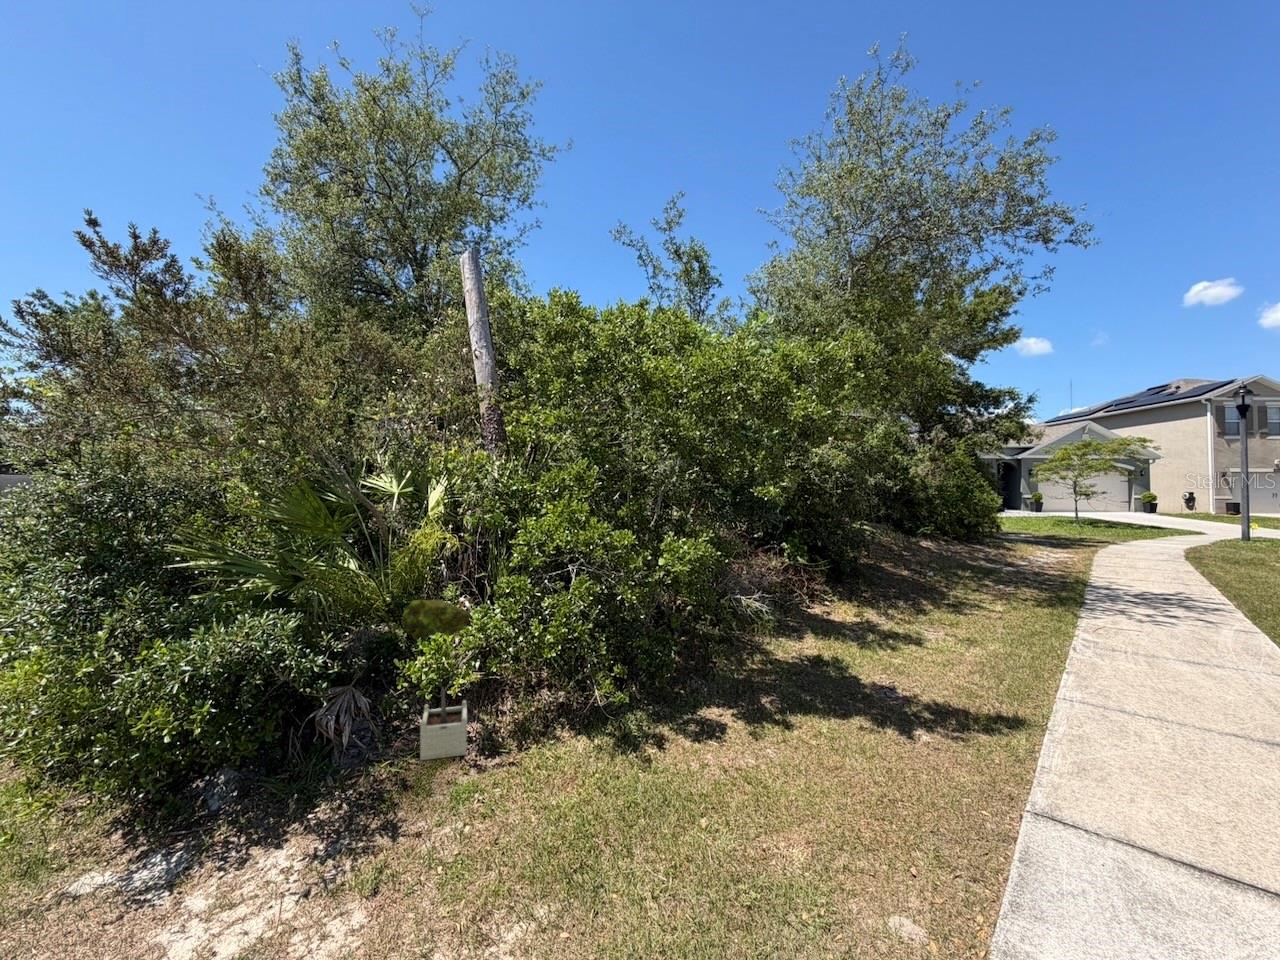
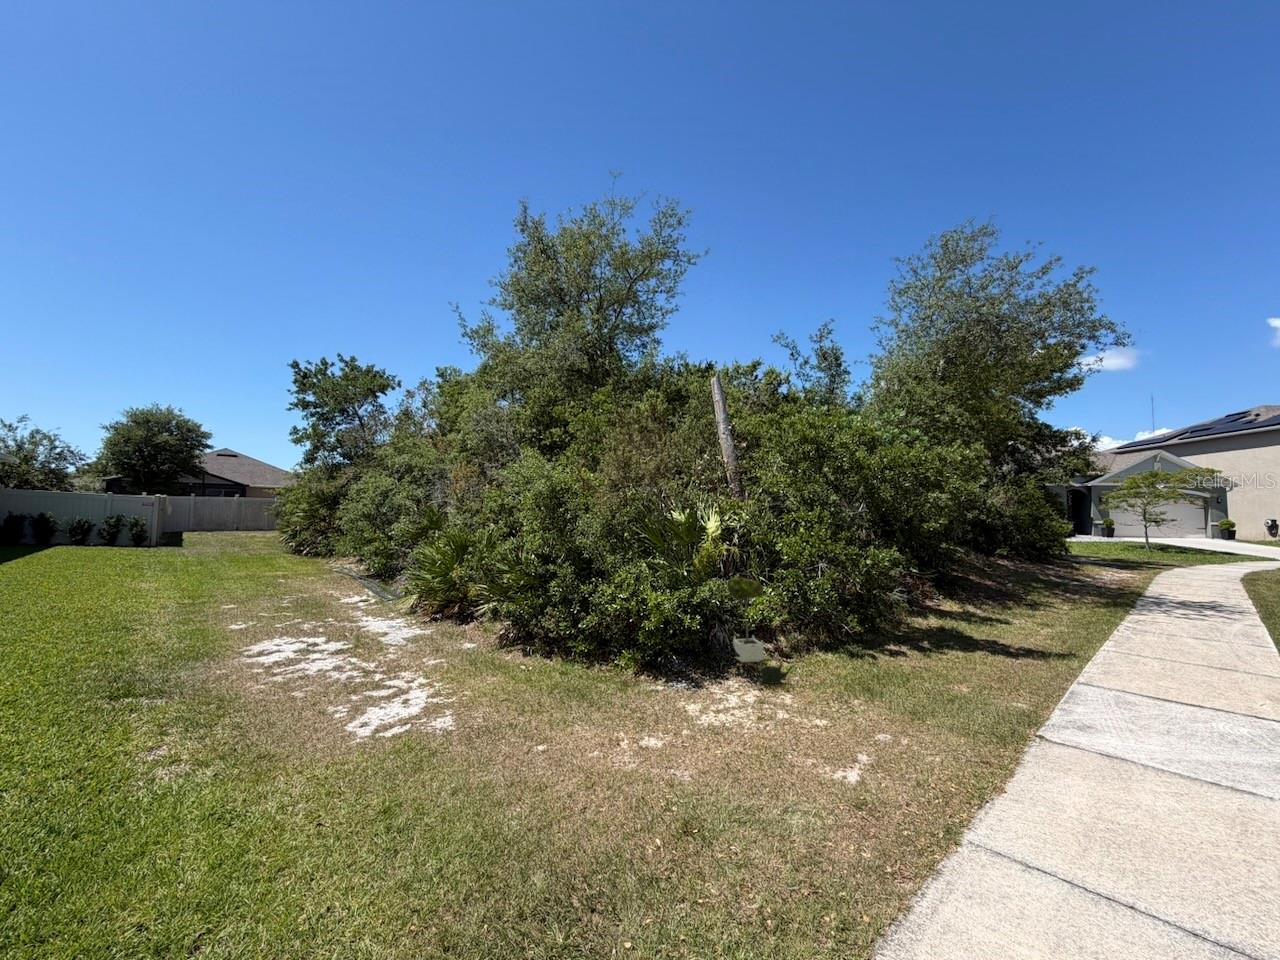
watering can: none [376,785,463,842] -> present [756,659,794,684]

